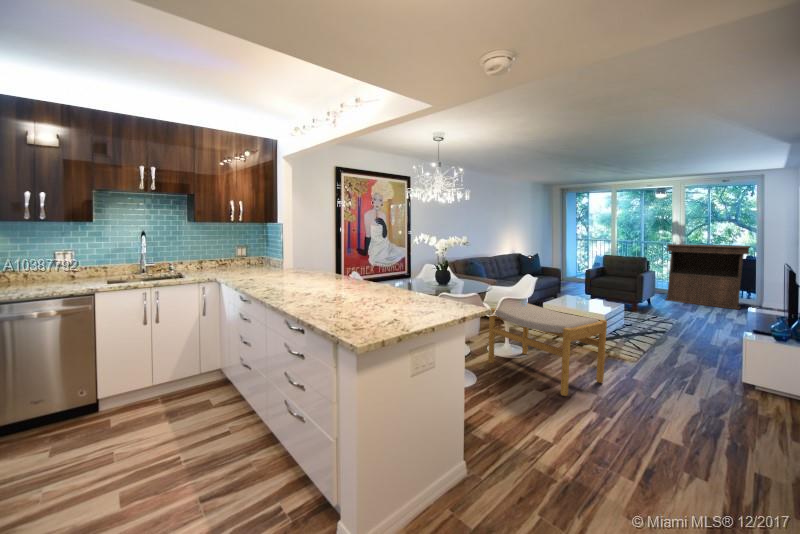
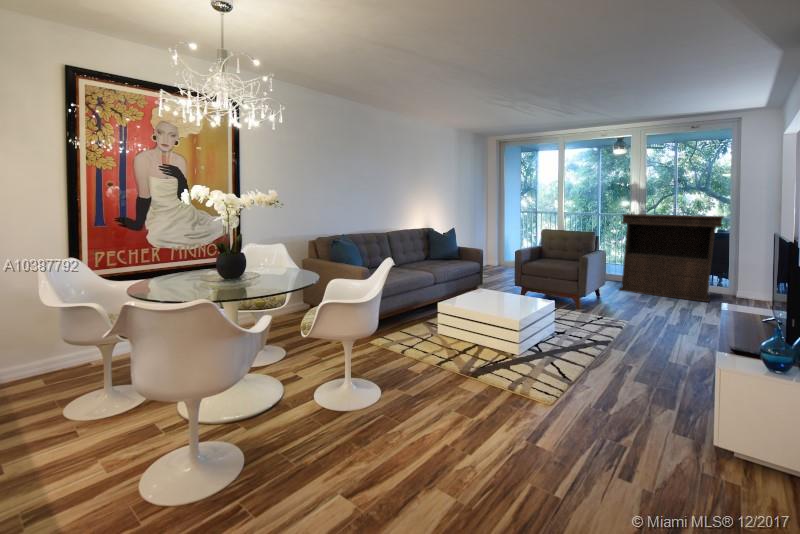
footstool: present [488,303,607,396] -> none [293,311,484,509]

